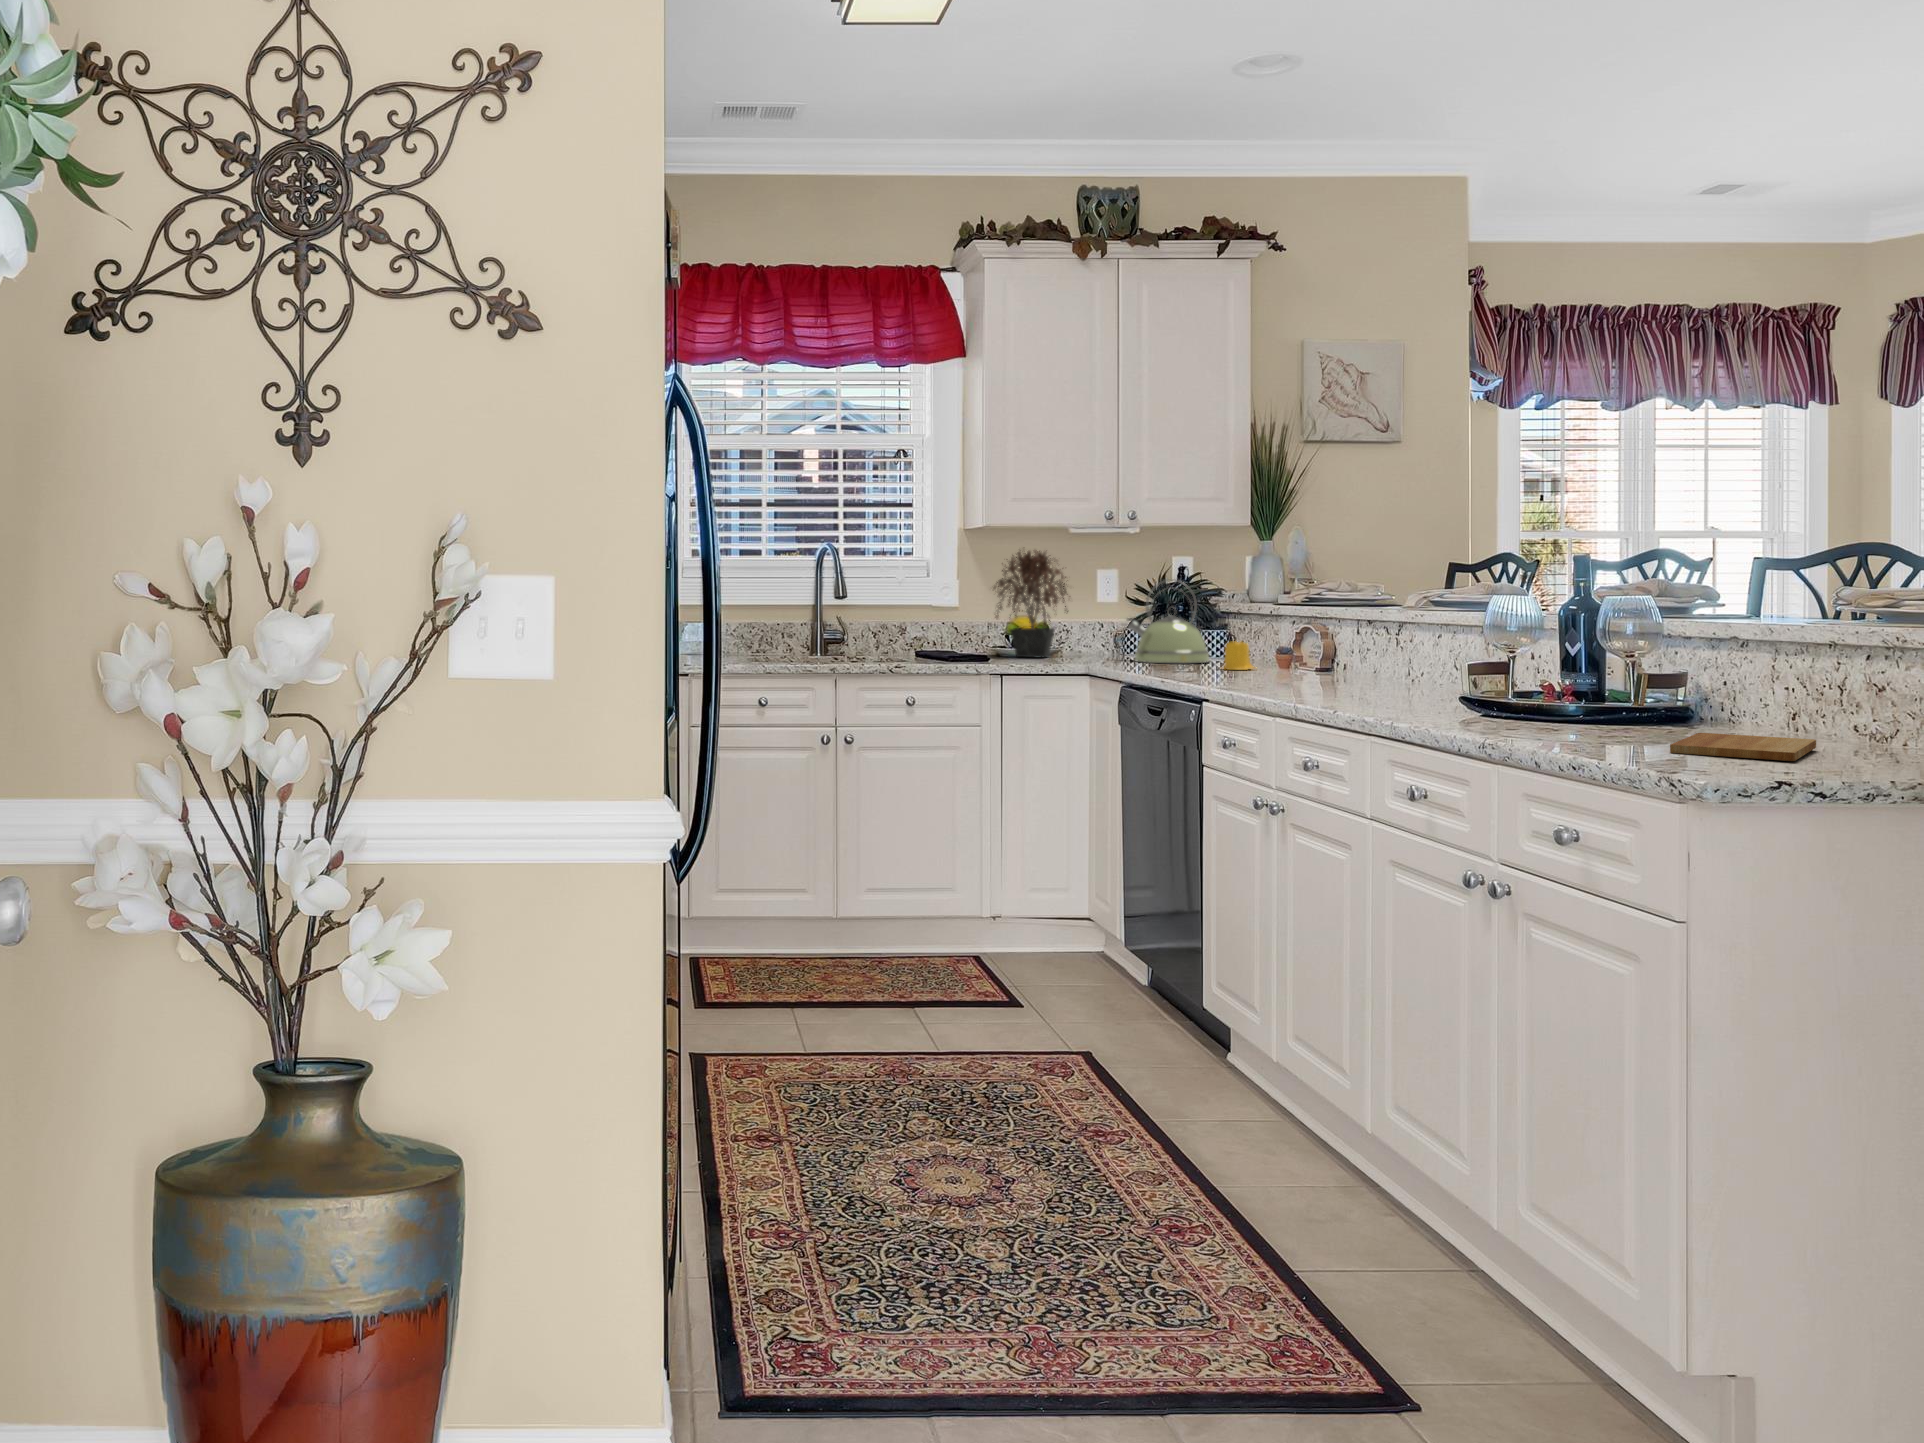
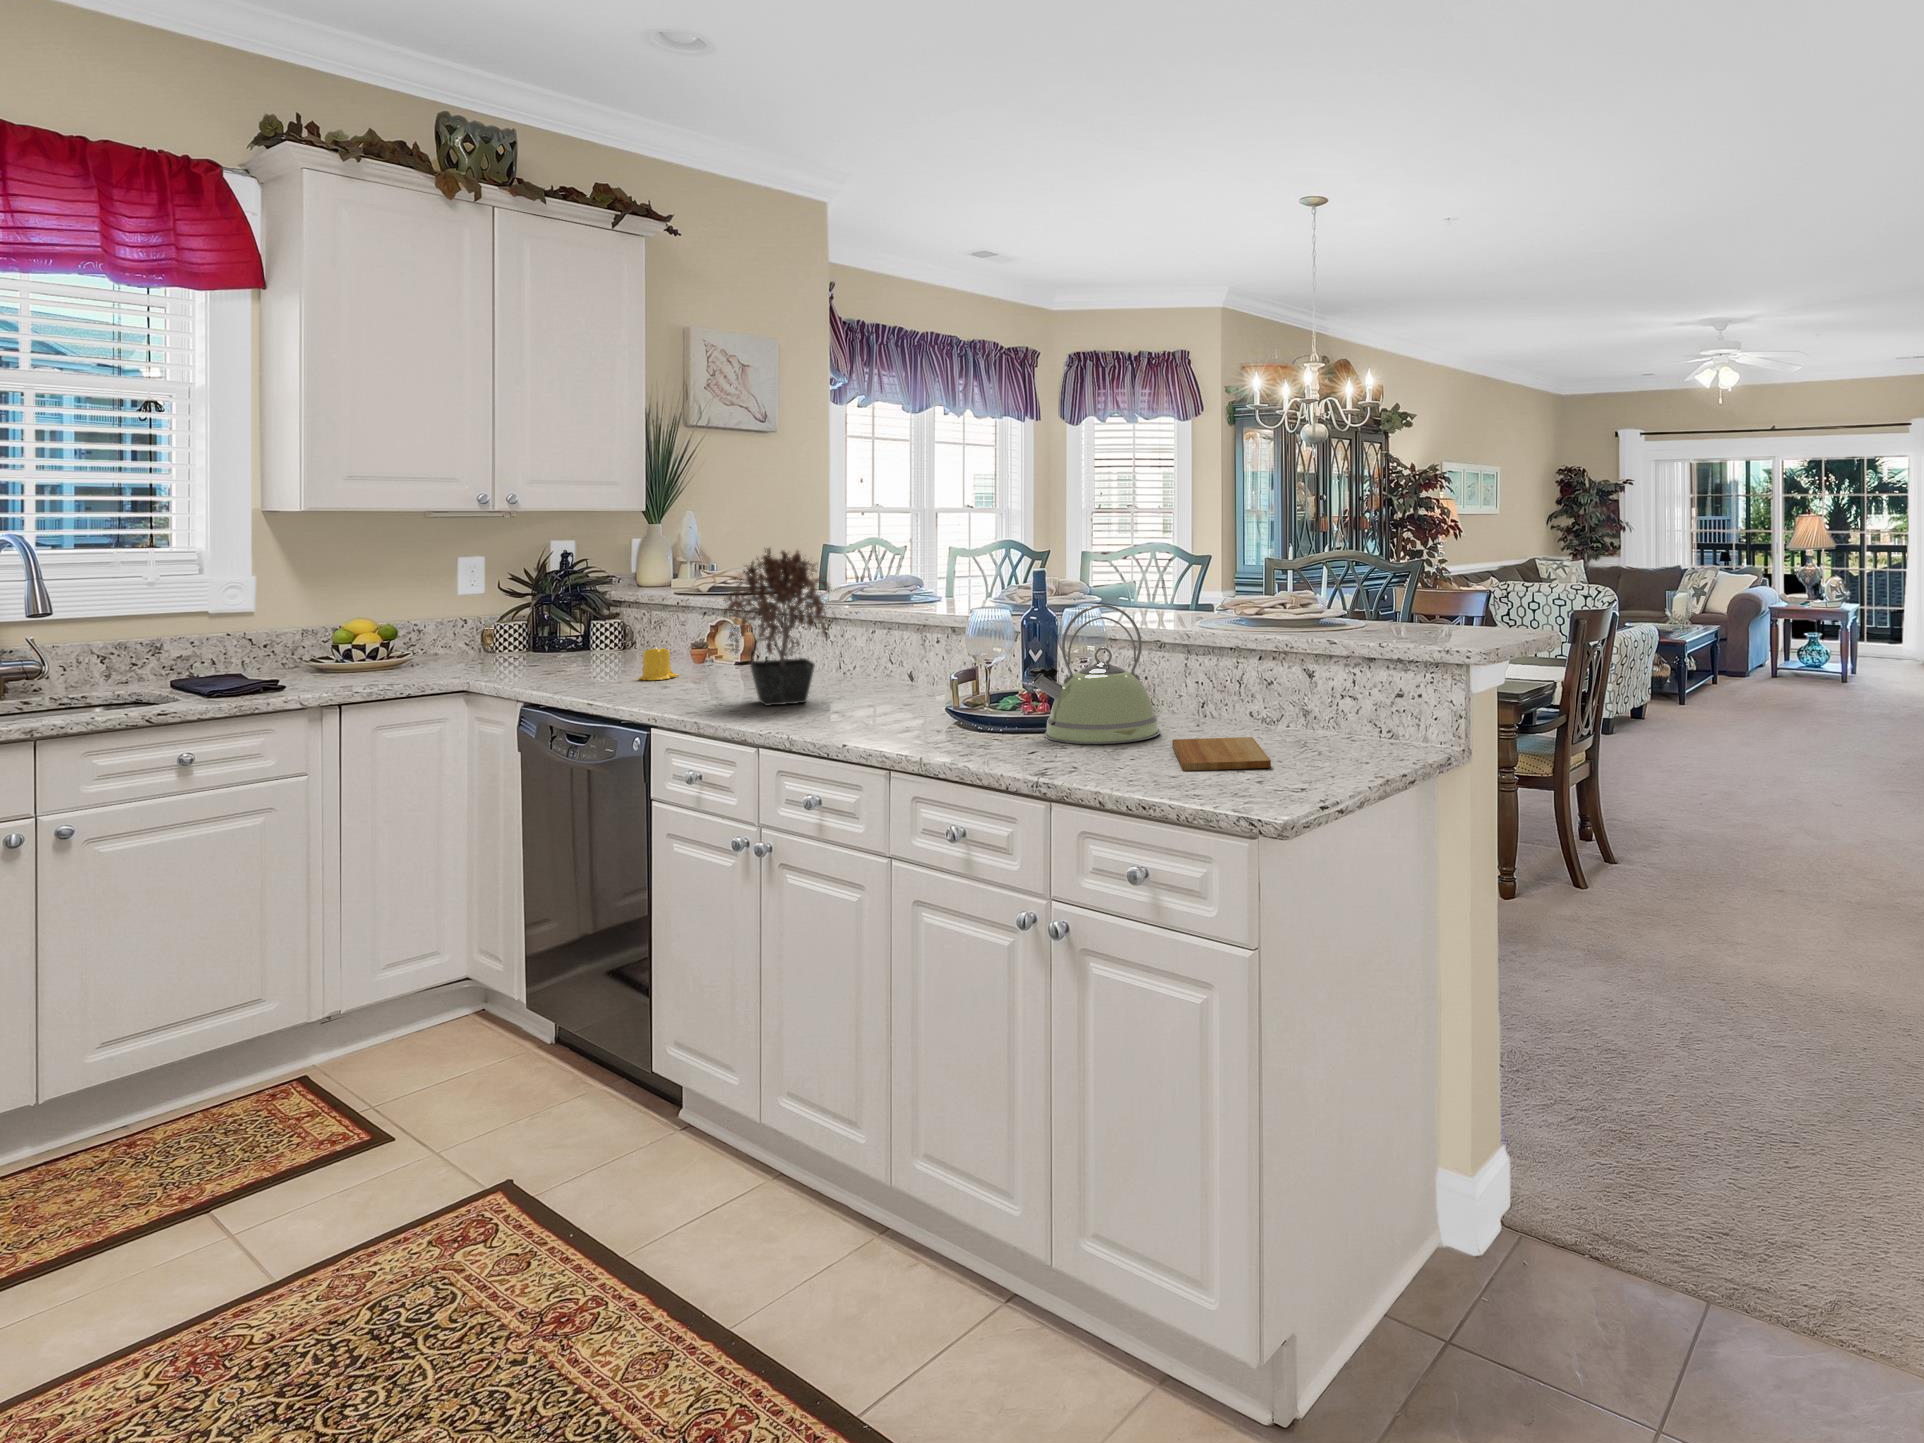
potted plant: present [994,550,1070,657] -> present [723,548,838,706]
kettle: present [1127,580,1210,663] -> present [1029,604,1160,744]

